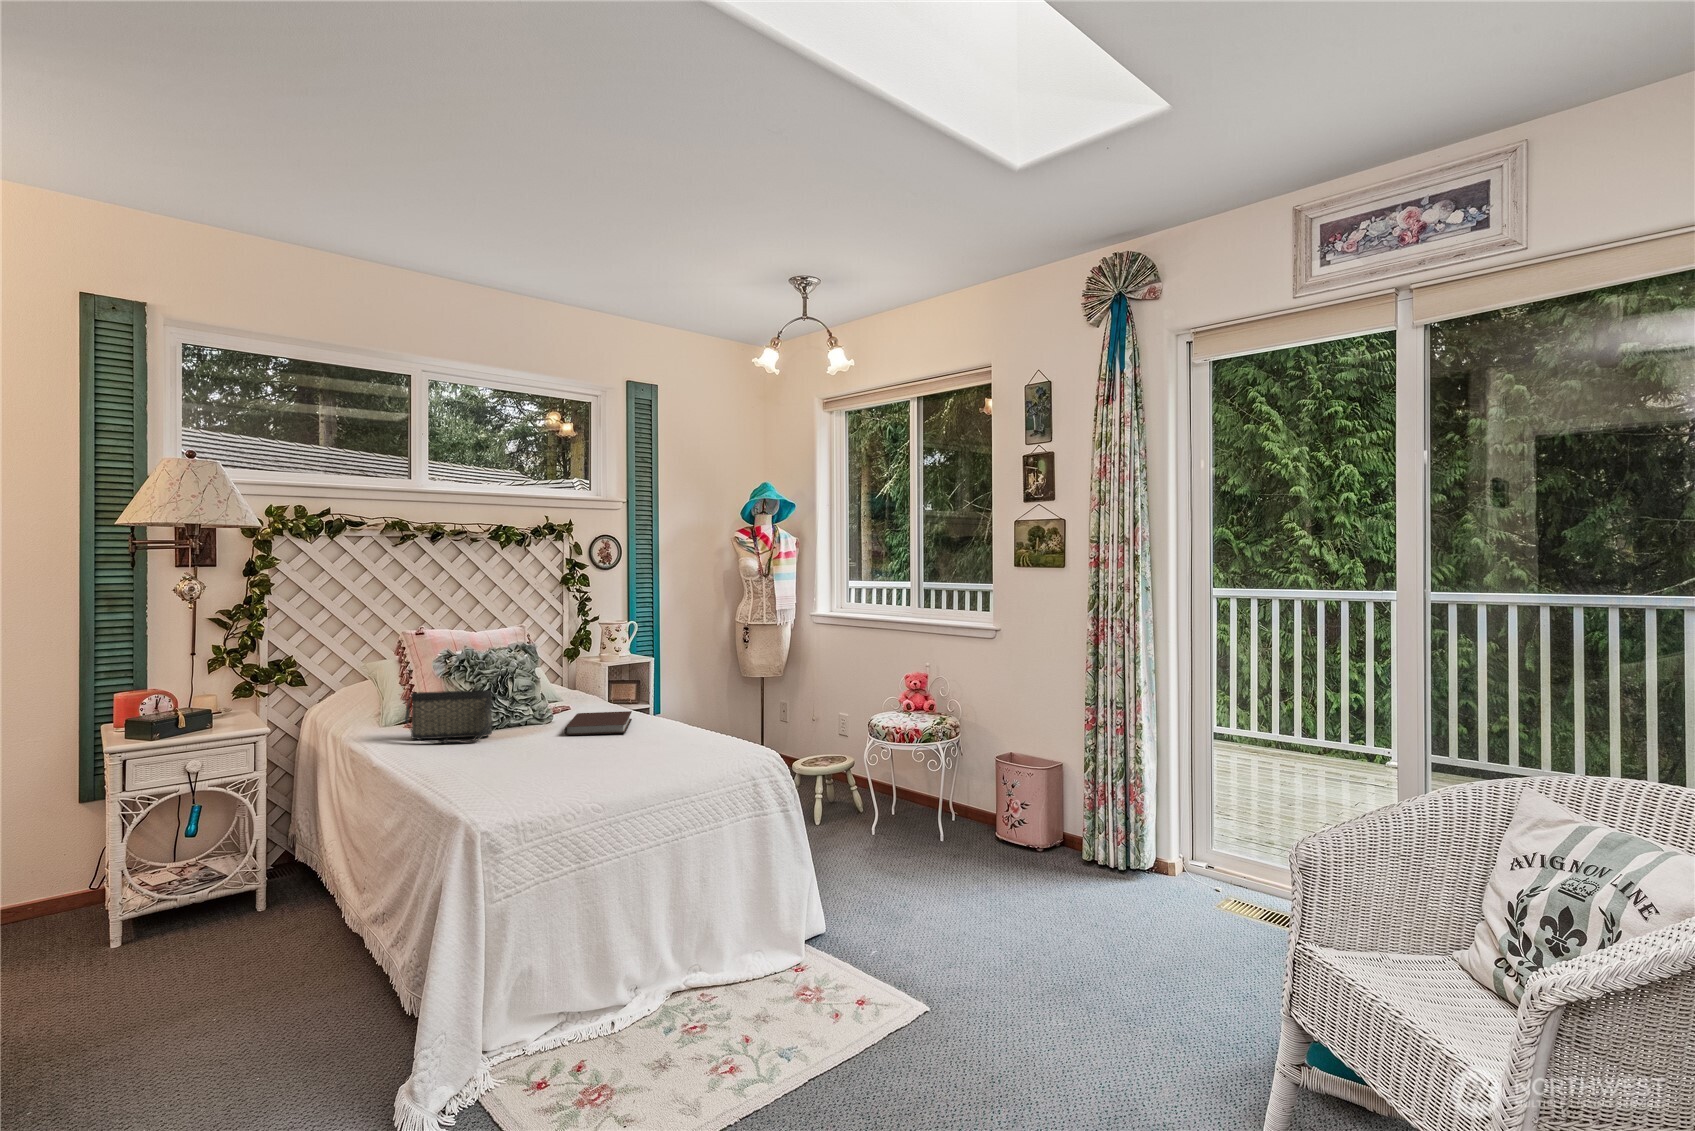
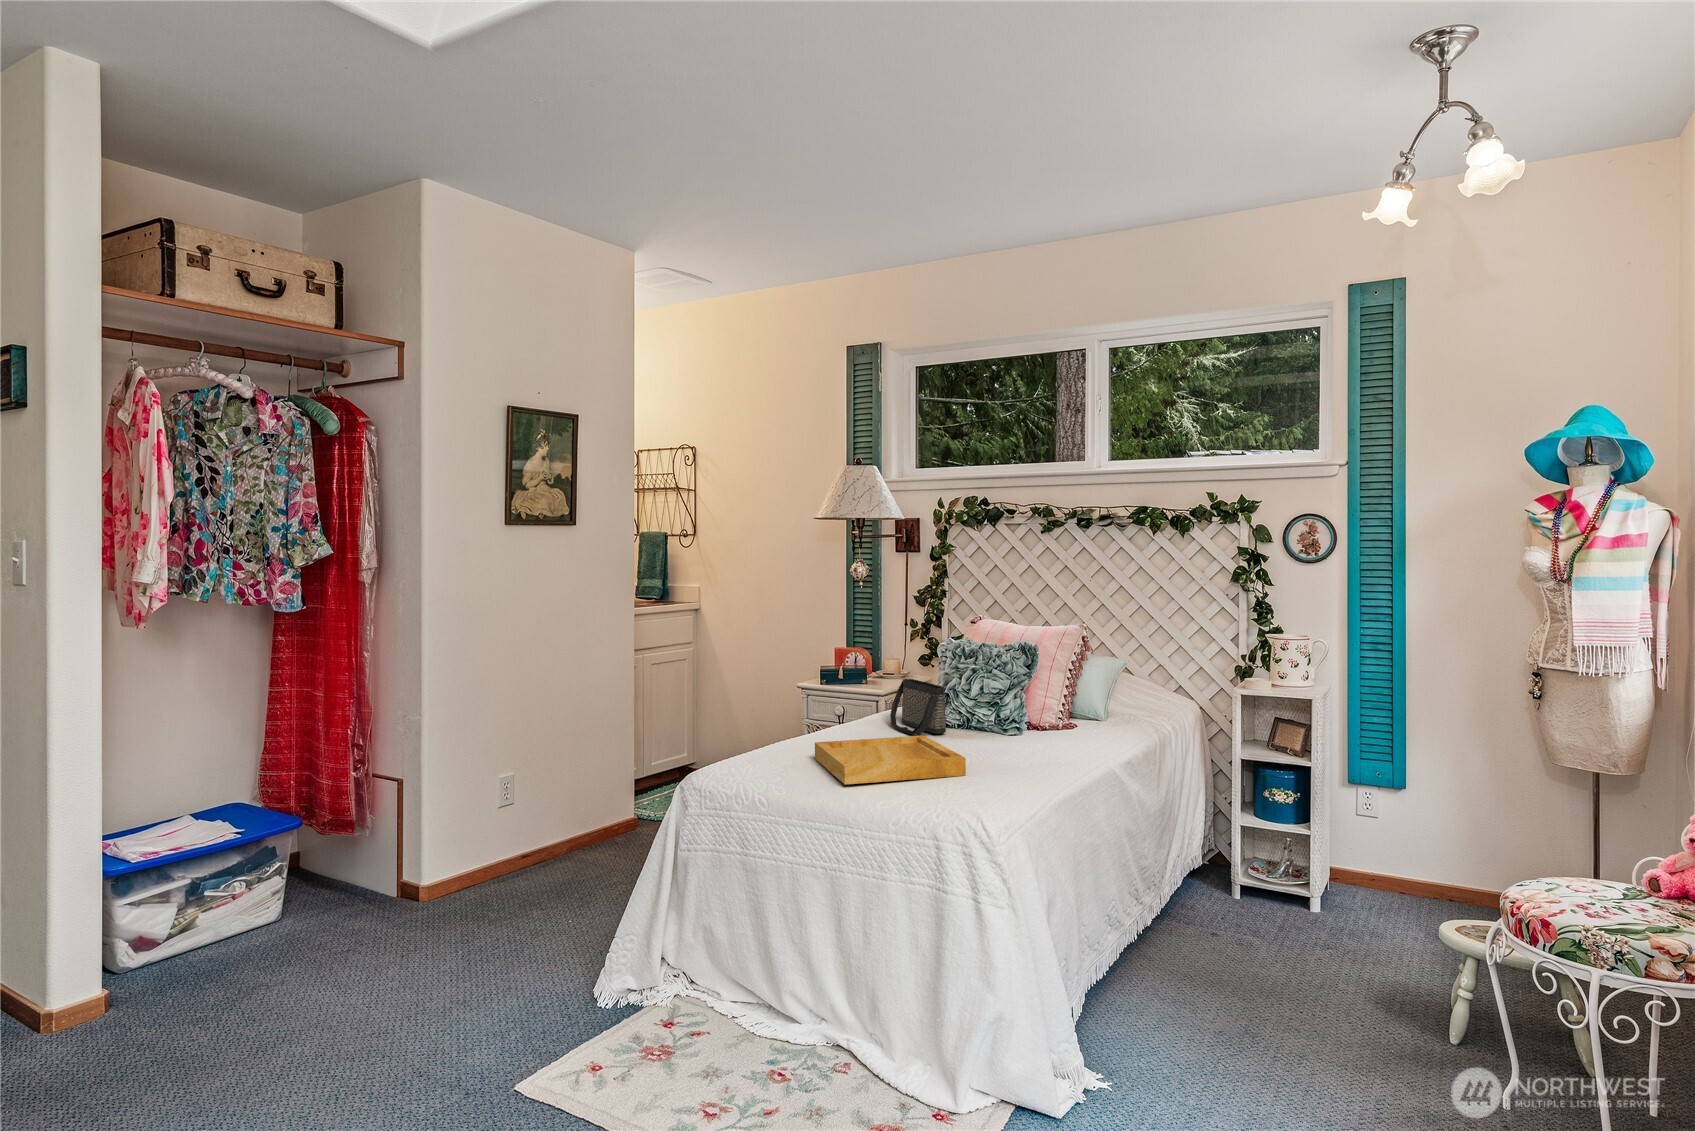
notebook: present [565,711,632,735] -> none [974,734,1080,763]
tray: none [481,732,632,776] -> present [815,735,966,784]

